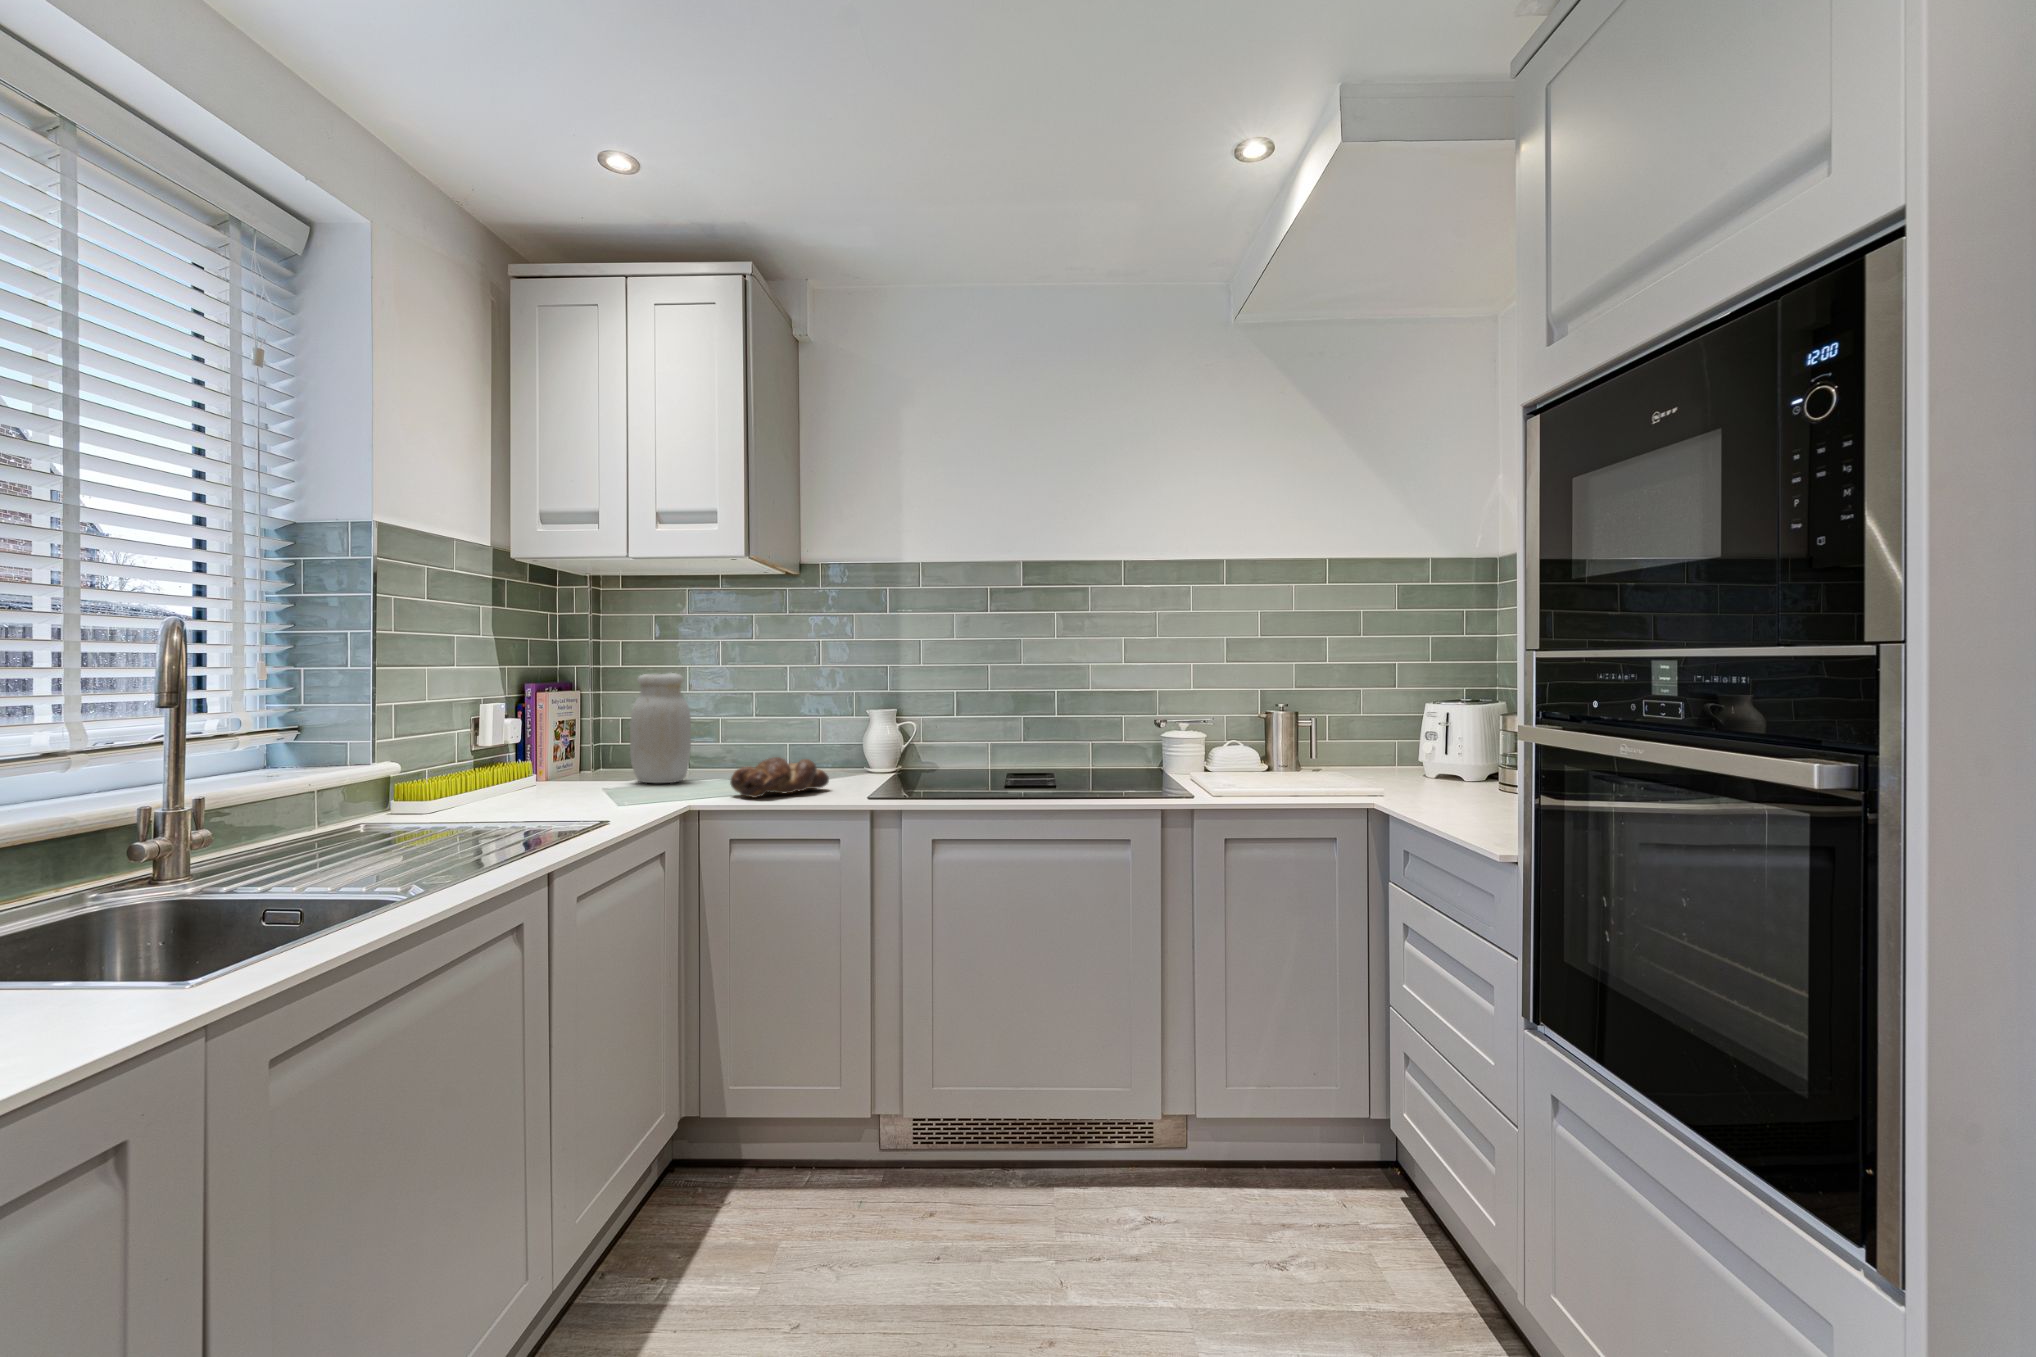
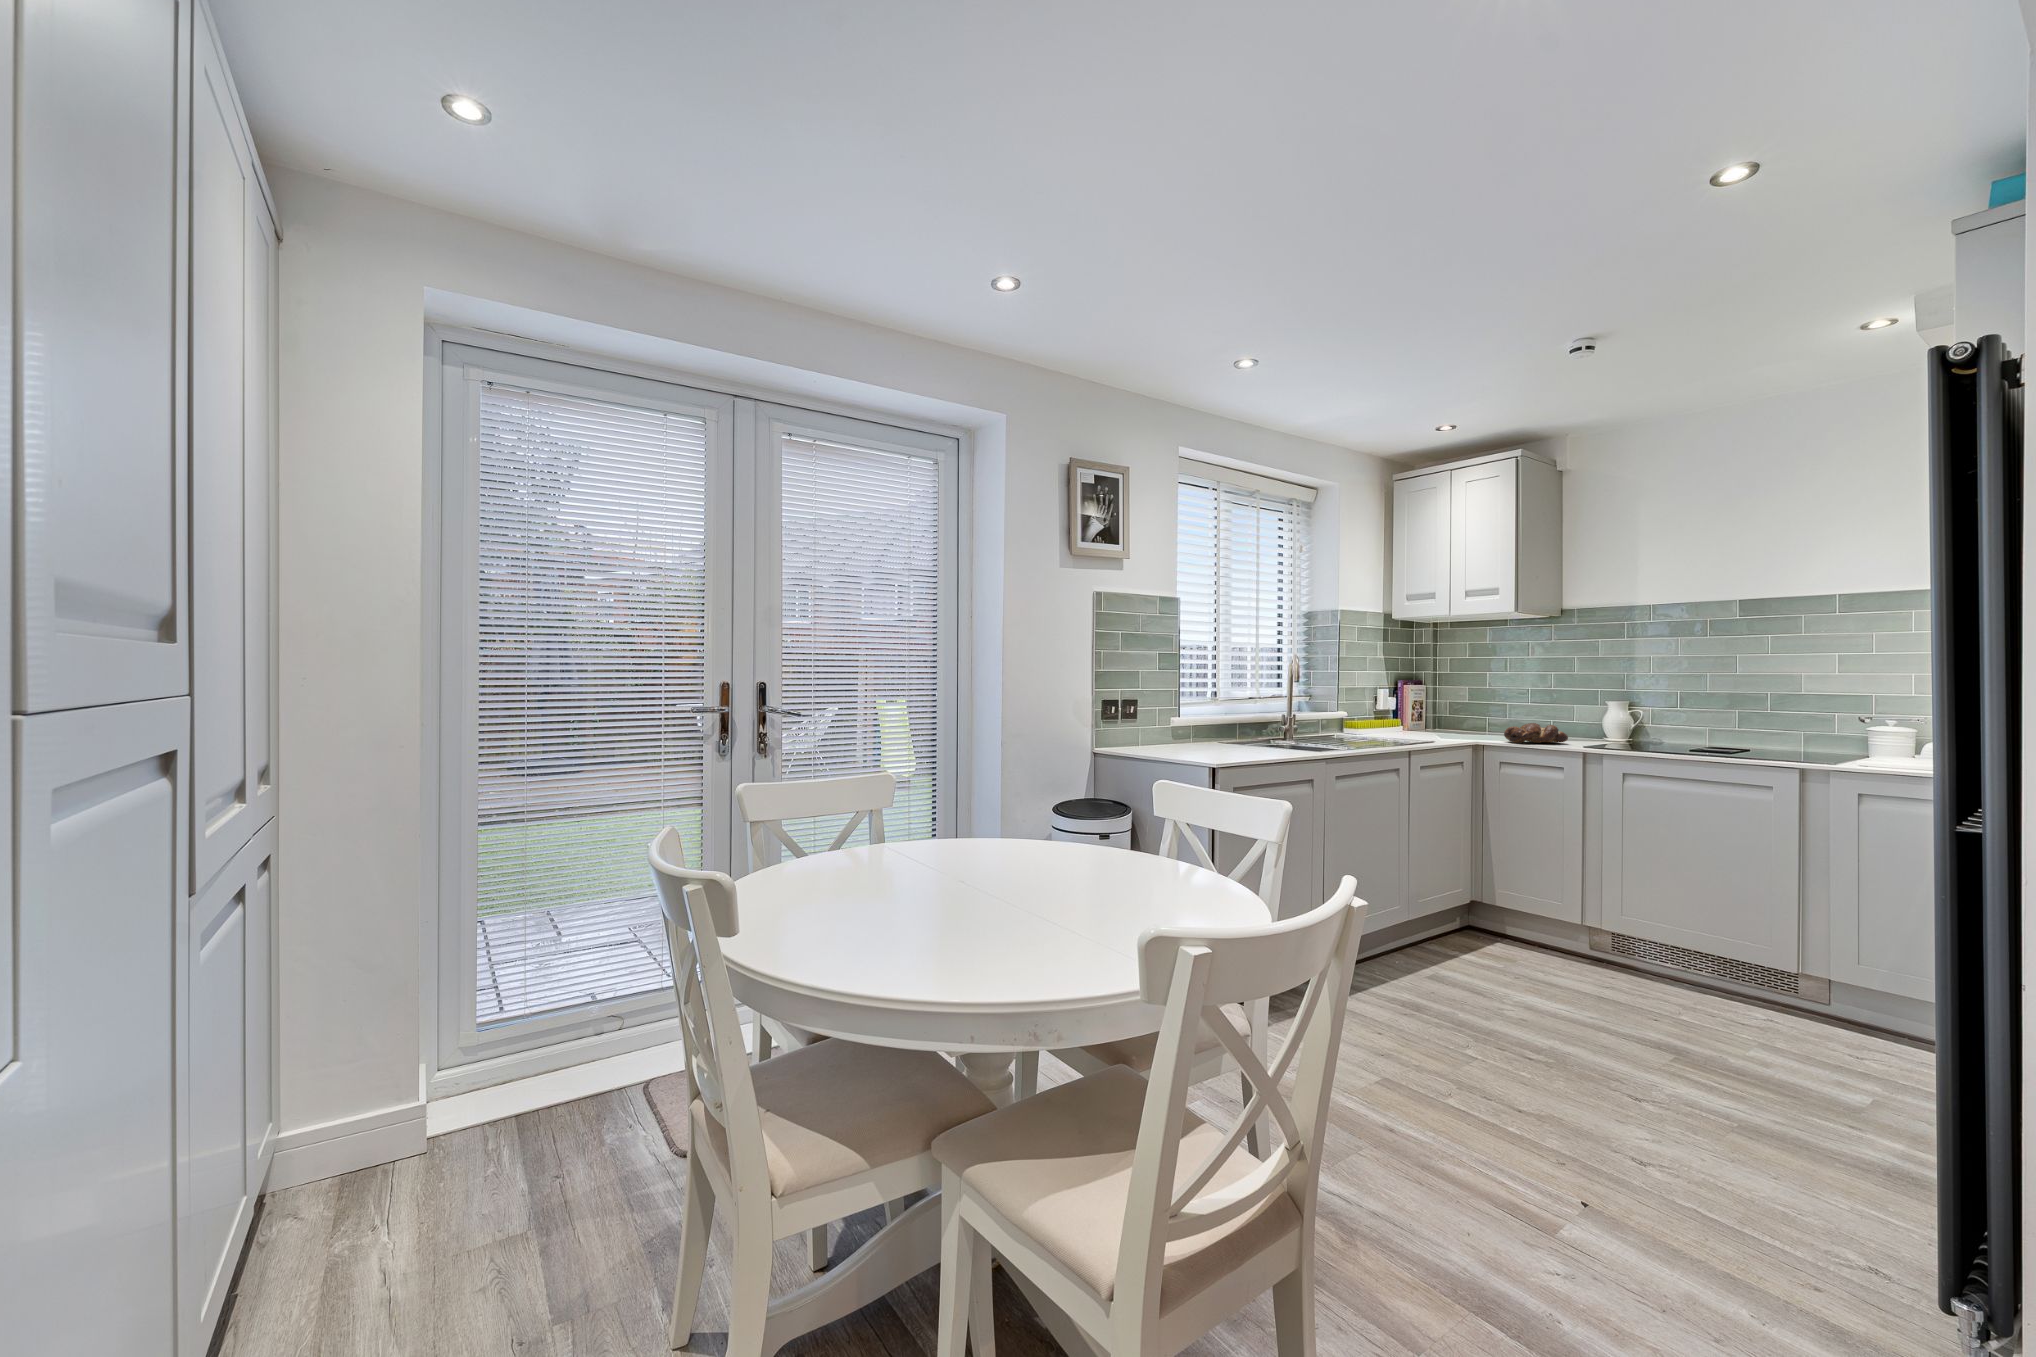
jar: present [630,673,691,783] -> none [1451,676,1486,734]

